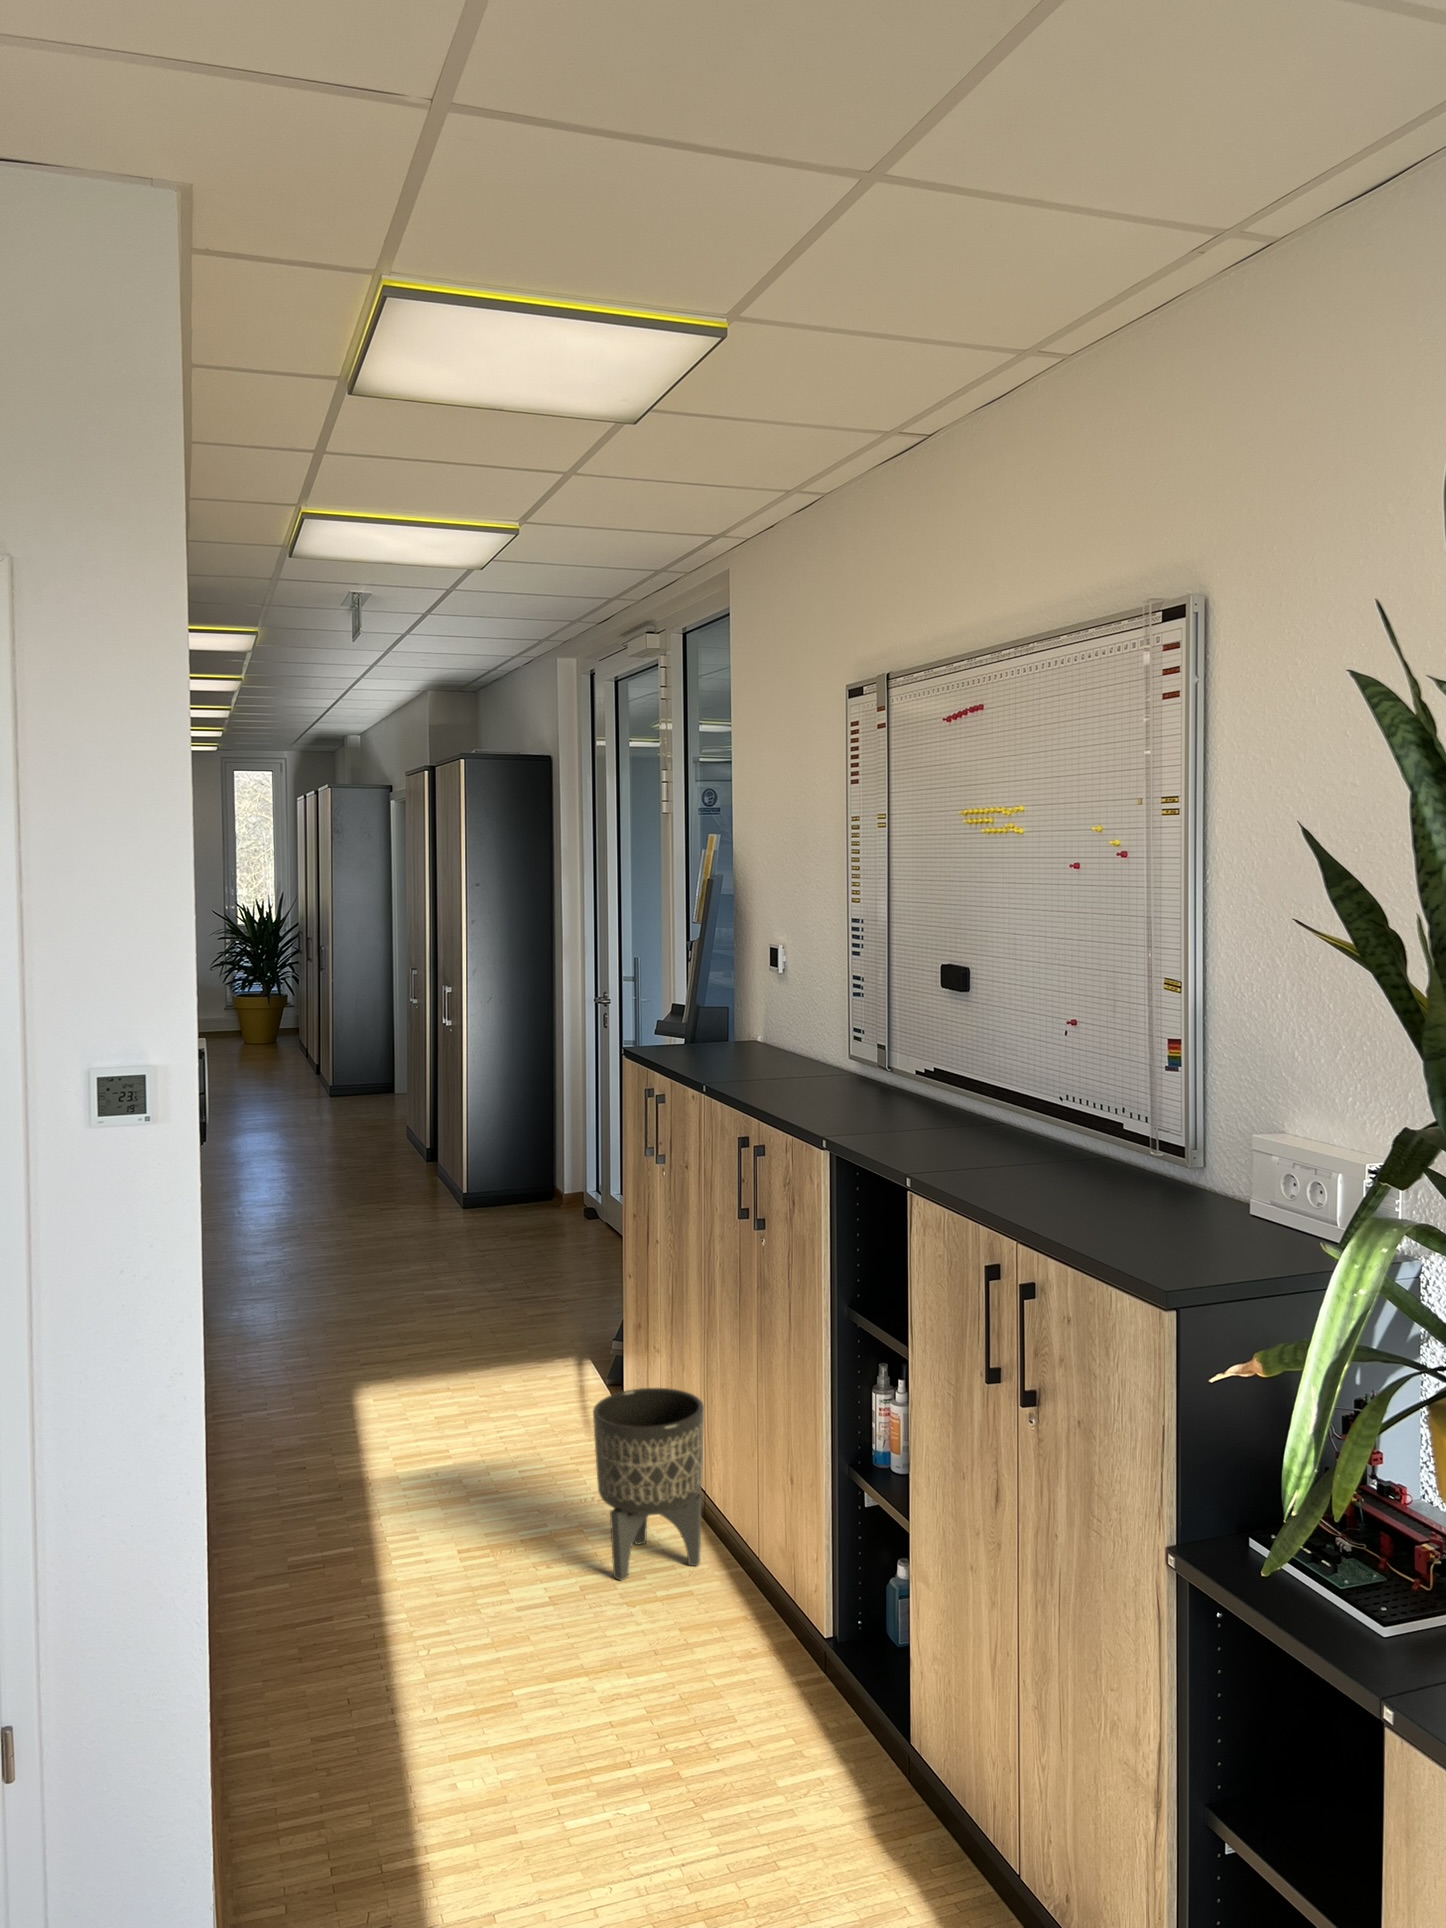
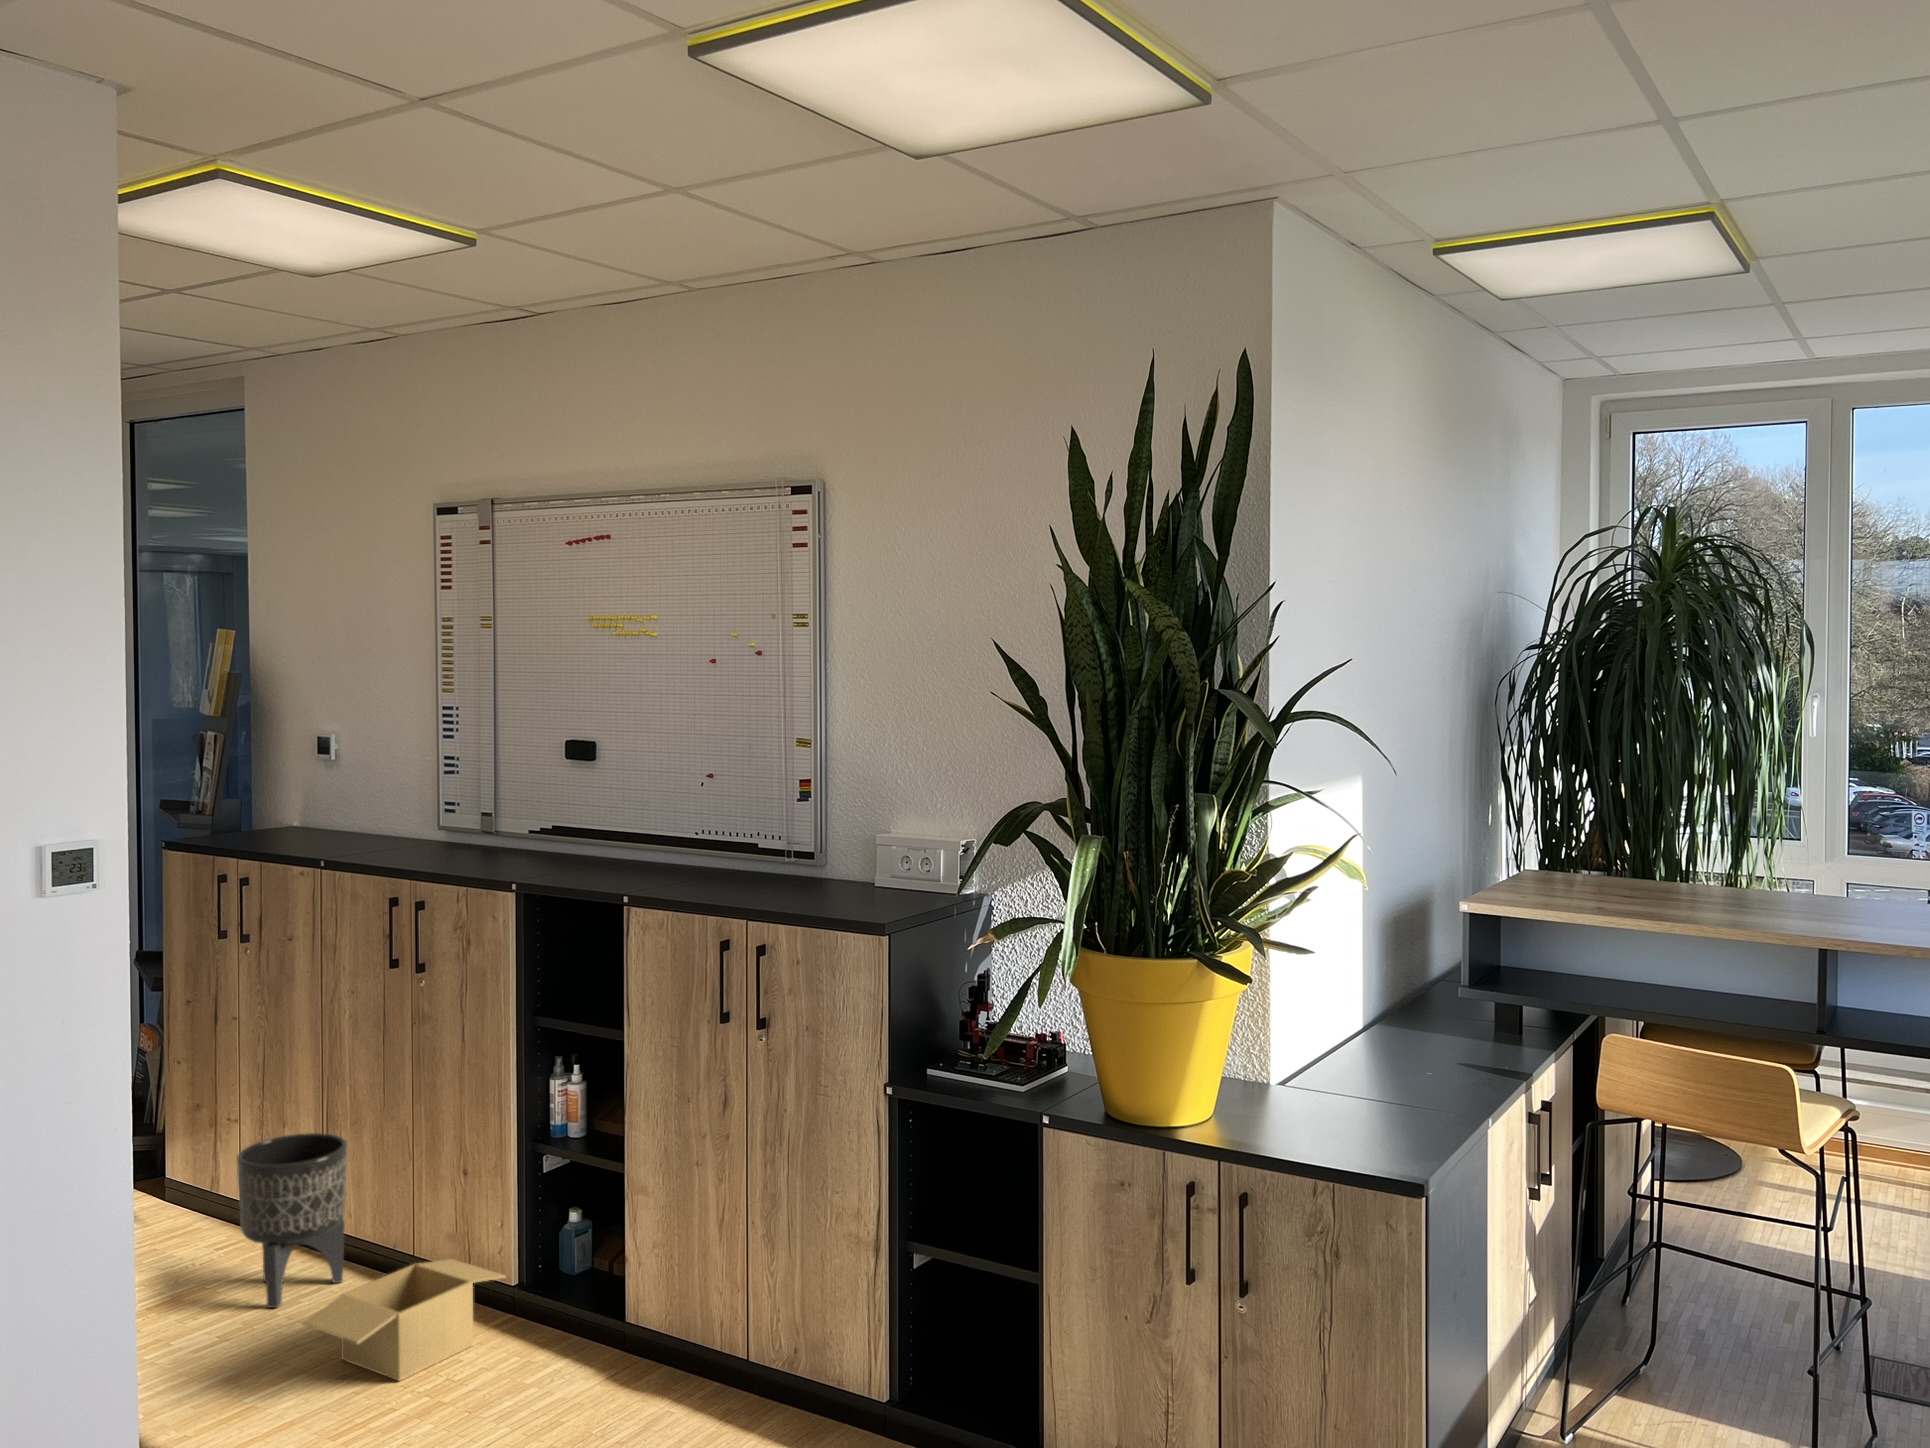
cardboard box: none [580,1579,809,1728] -> present [302,1259,505,1381]

